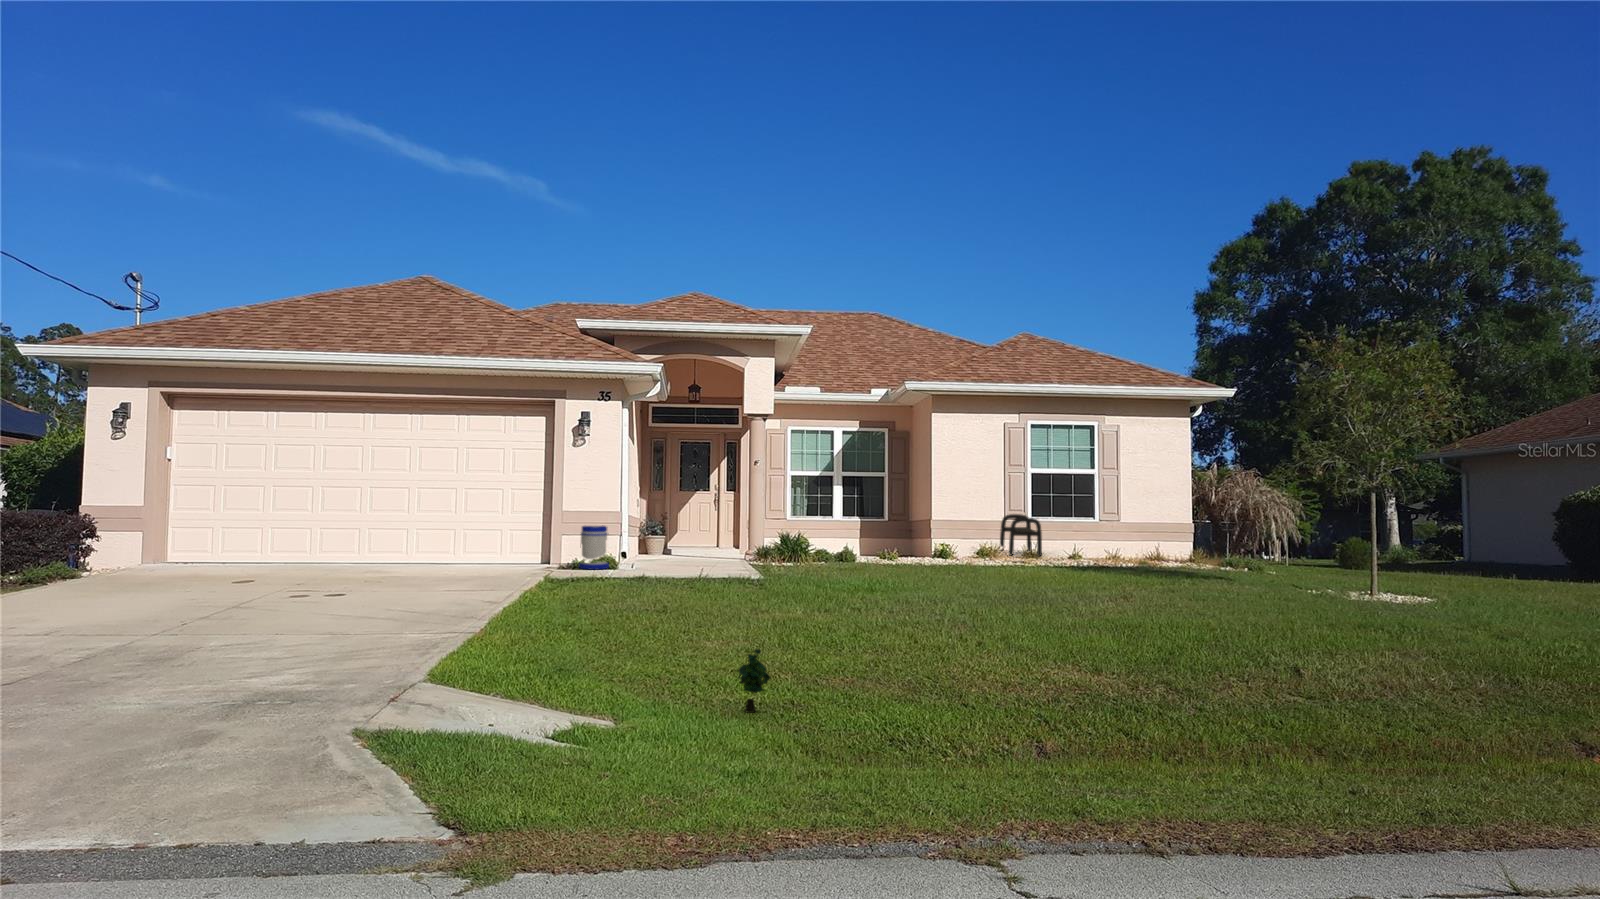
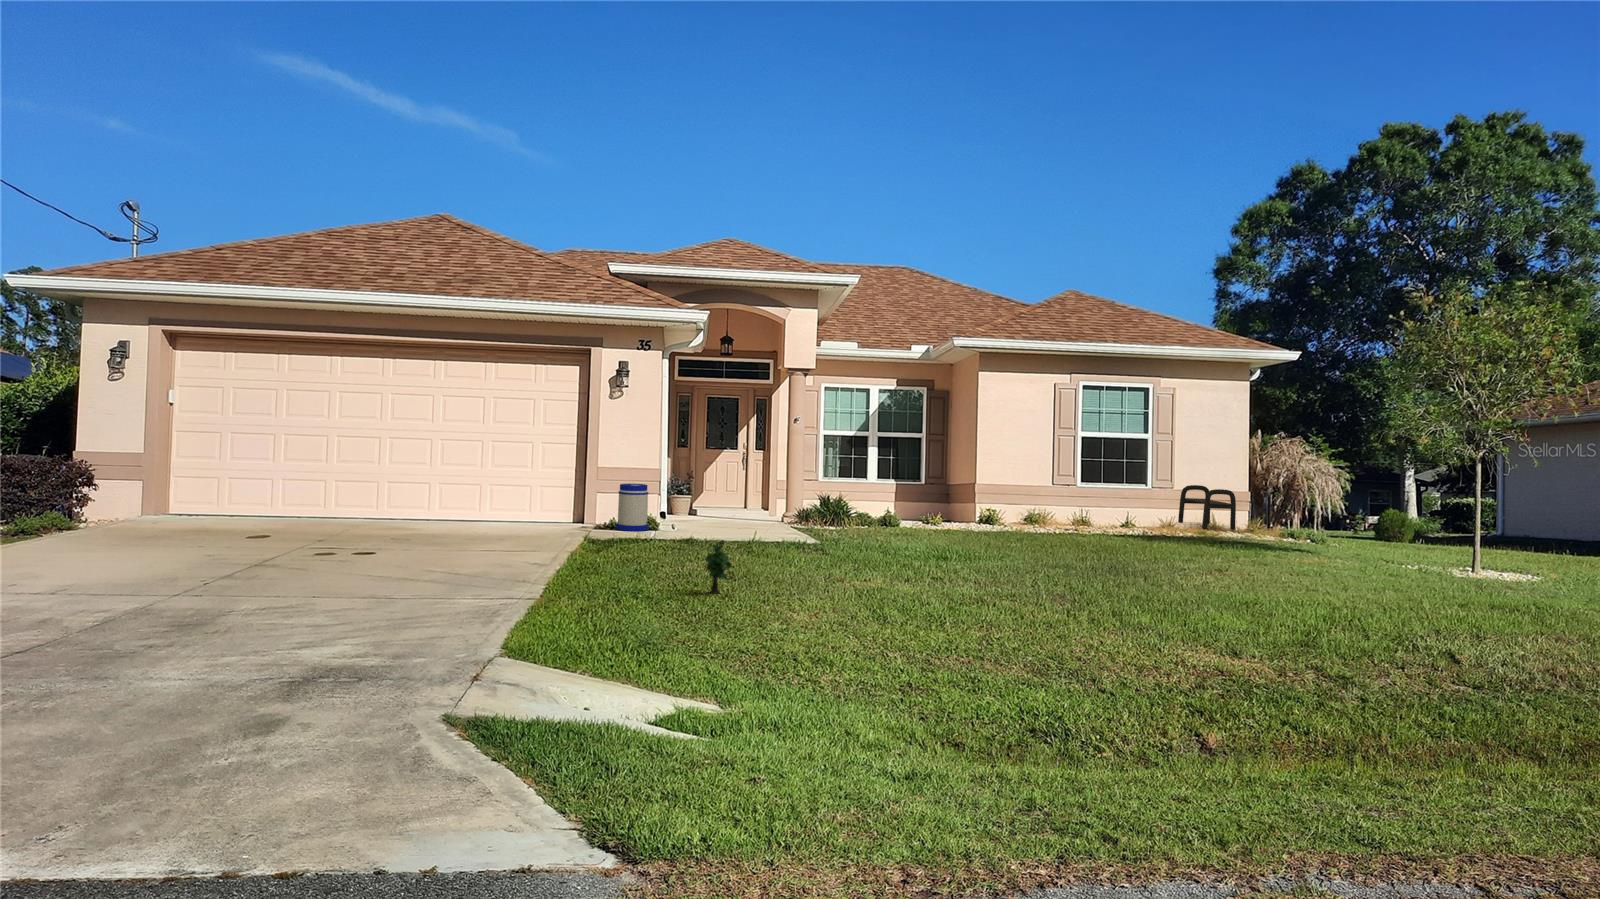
bench: present [1000,514,1042,556] -> present [1178,485,1236,530]
decorative plant: present [737,649,771,713] -> present [705,541,732,594]

